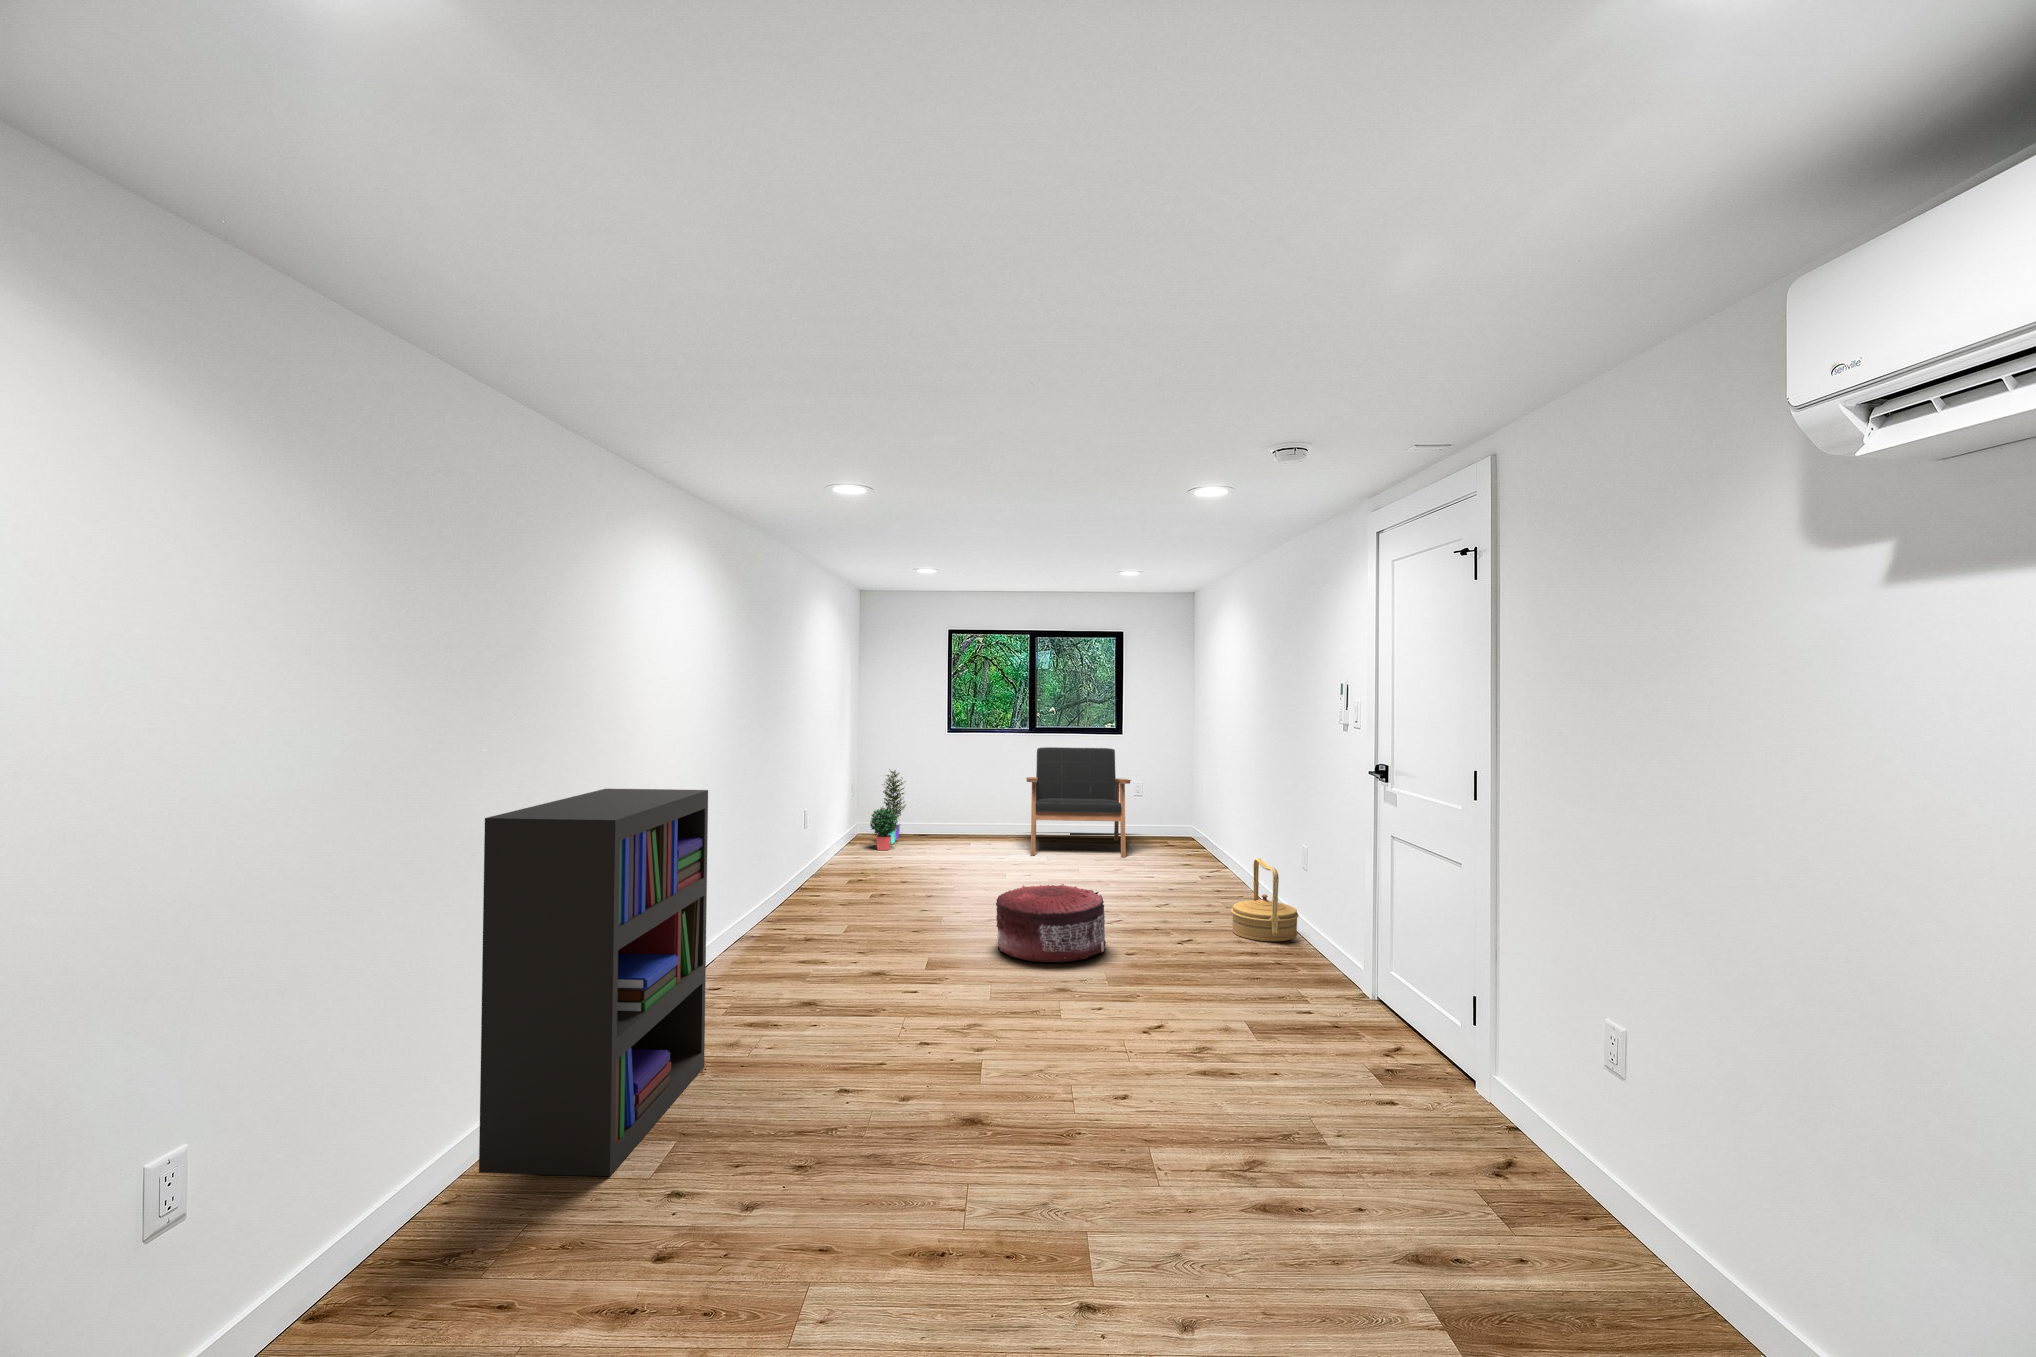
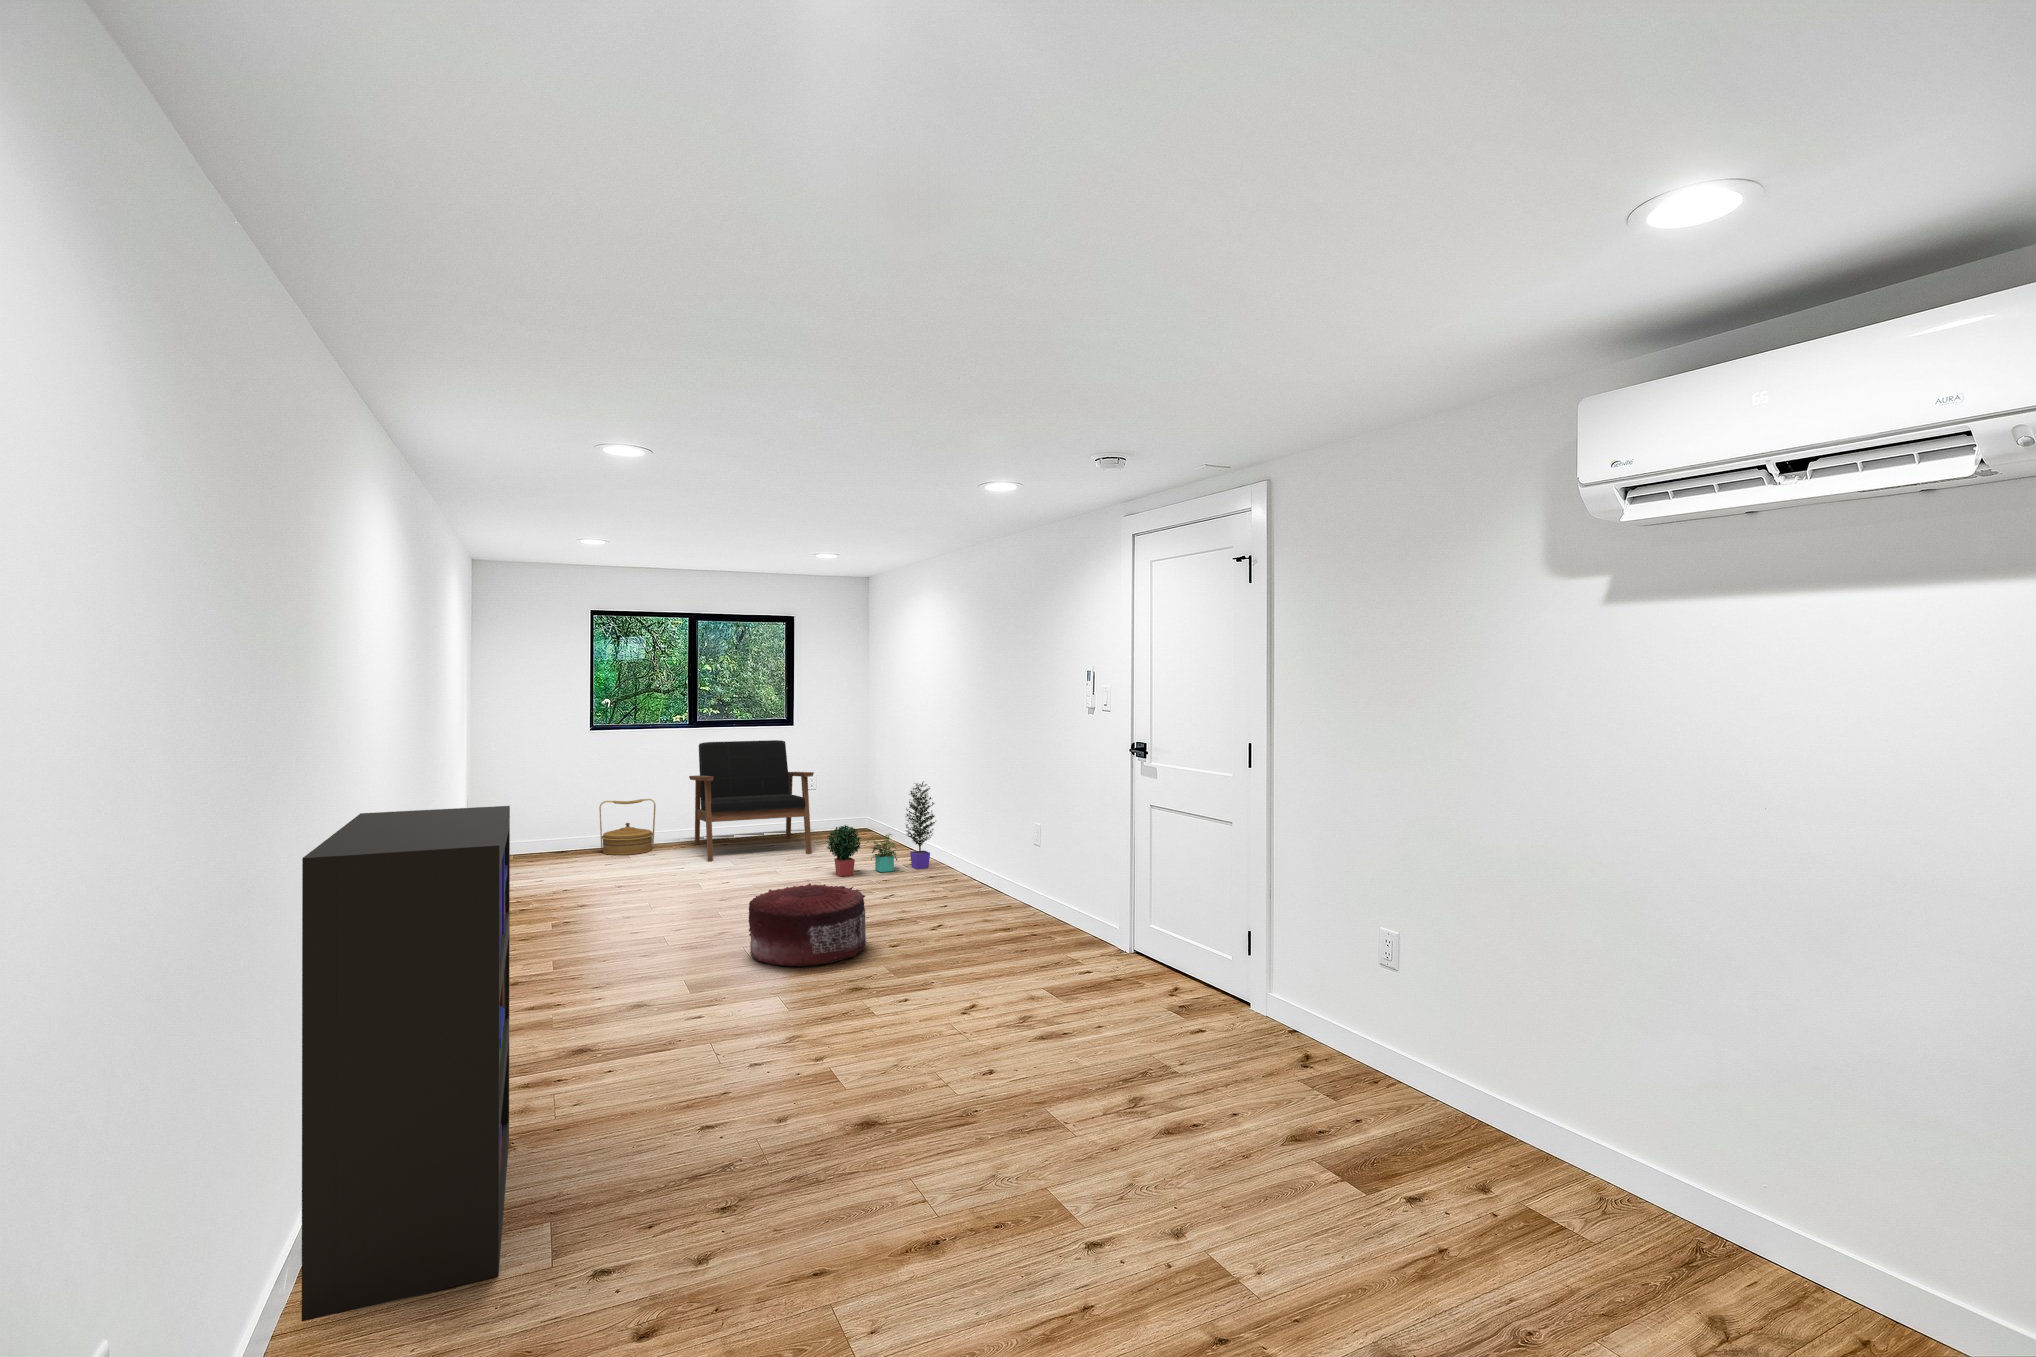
potted plant: present [870,769,906,850] -> present [827,781,936,876]
woven basket: present [1231,858,1299,942] -> present [599,799,656,855]

